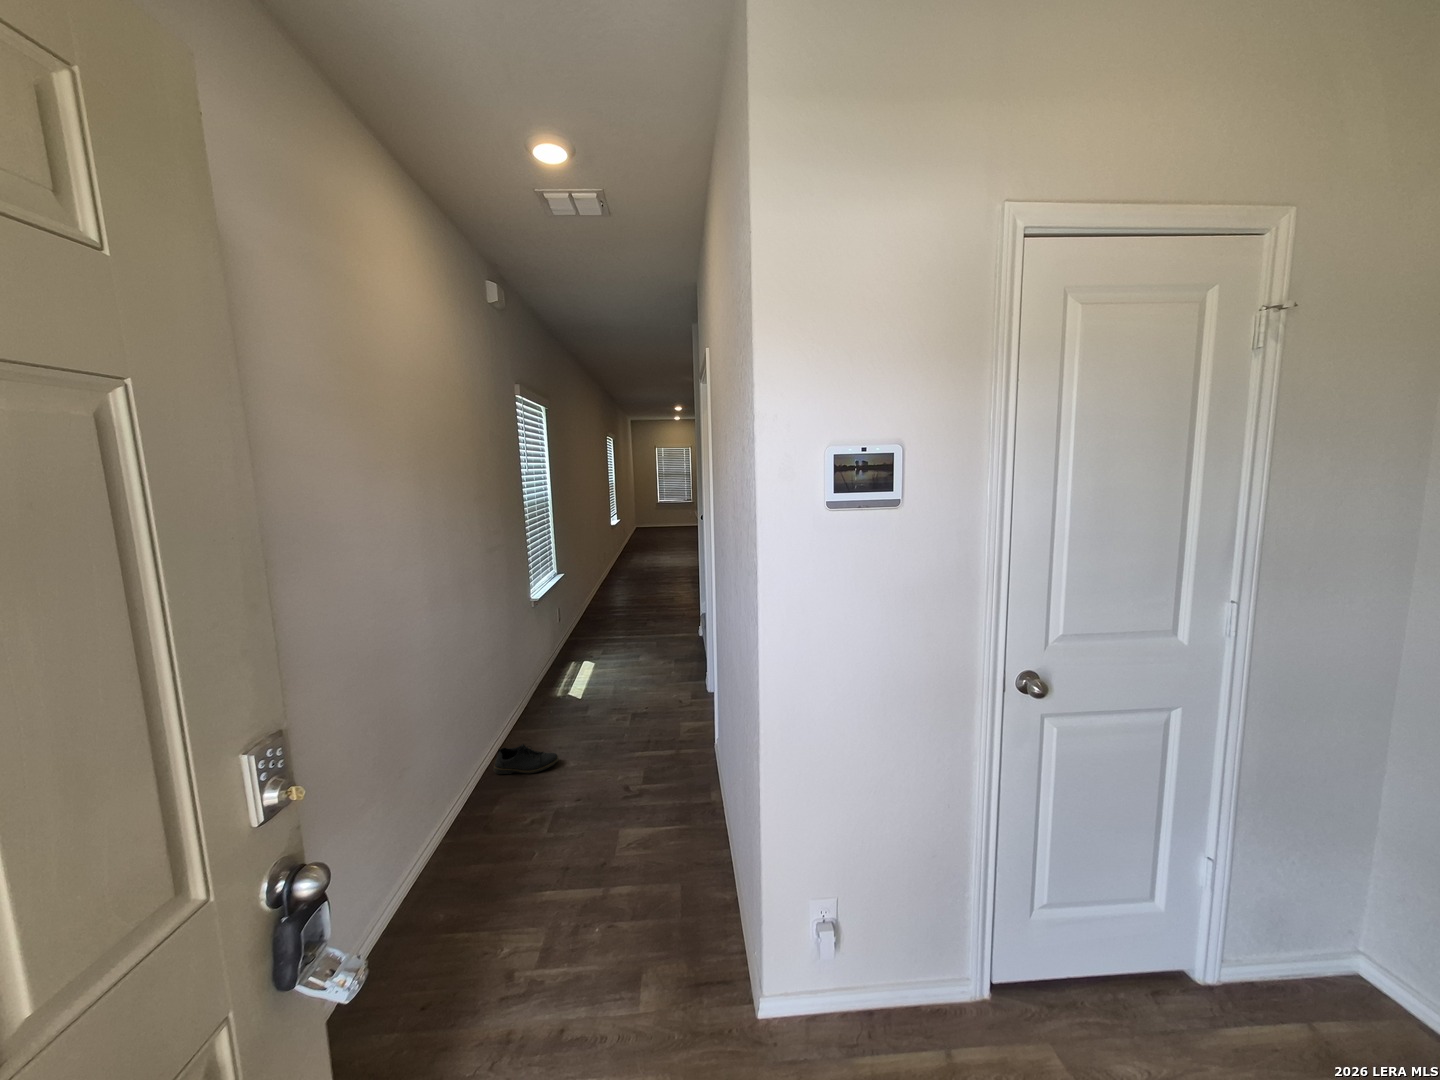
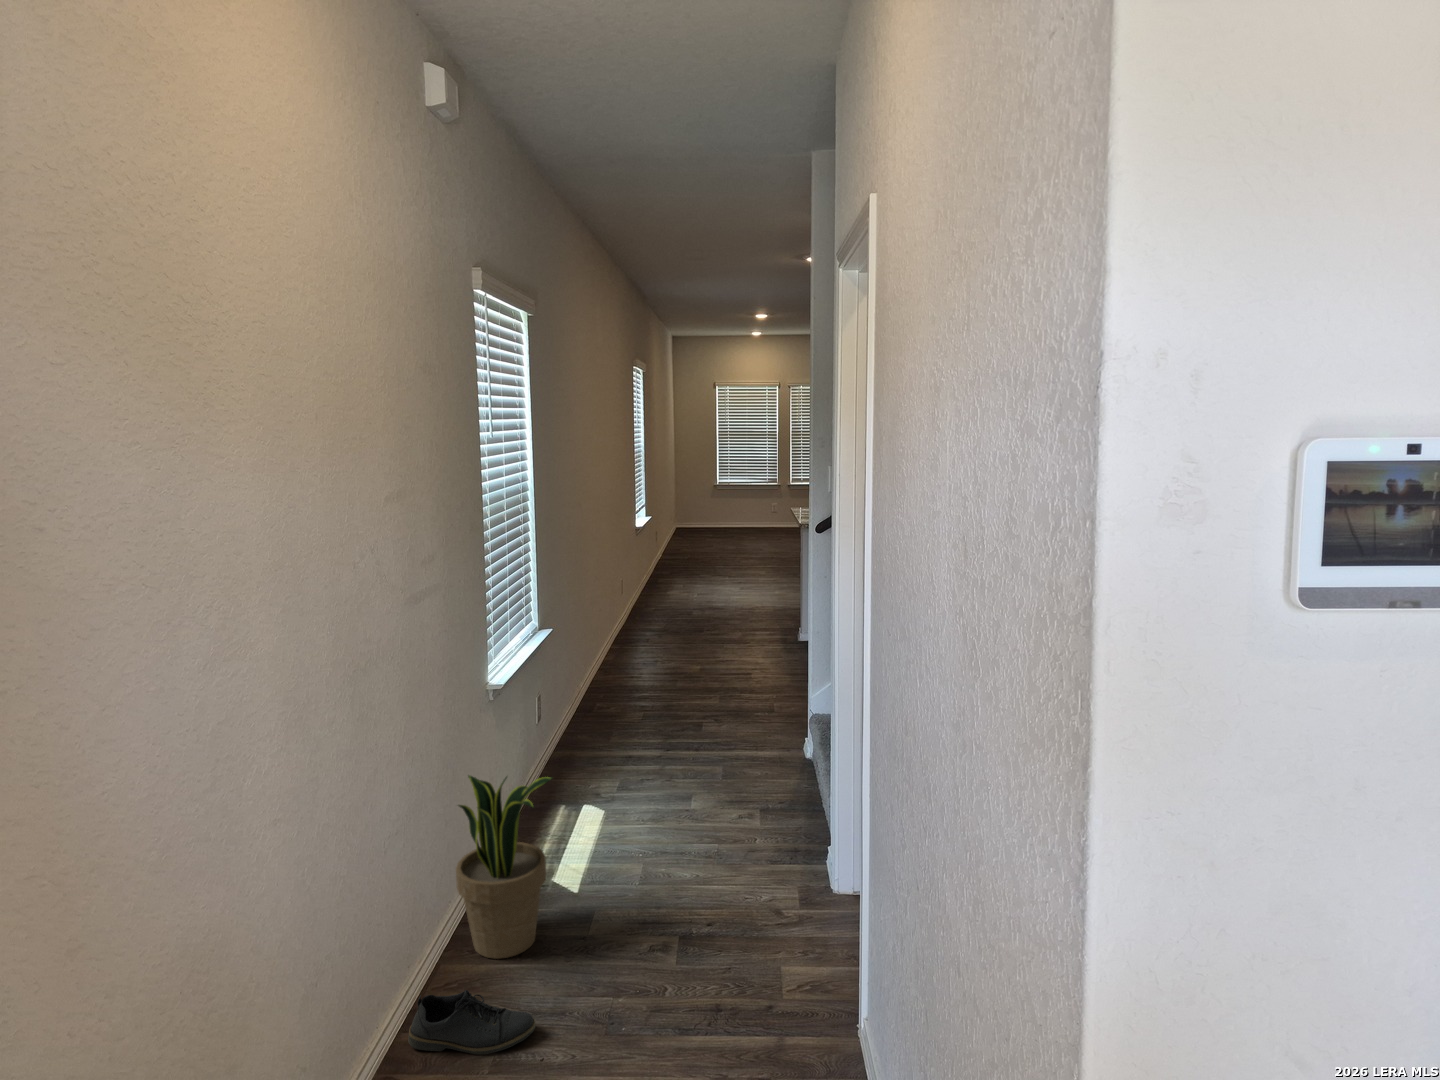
potted plant: none [515,641,565,733] -> present [456,775,552,959]

